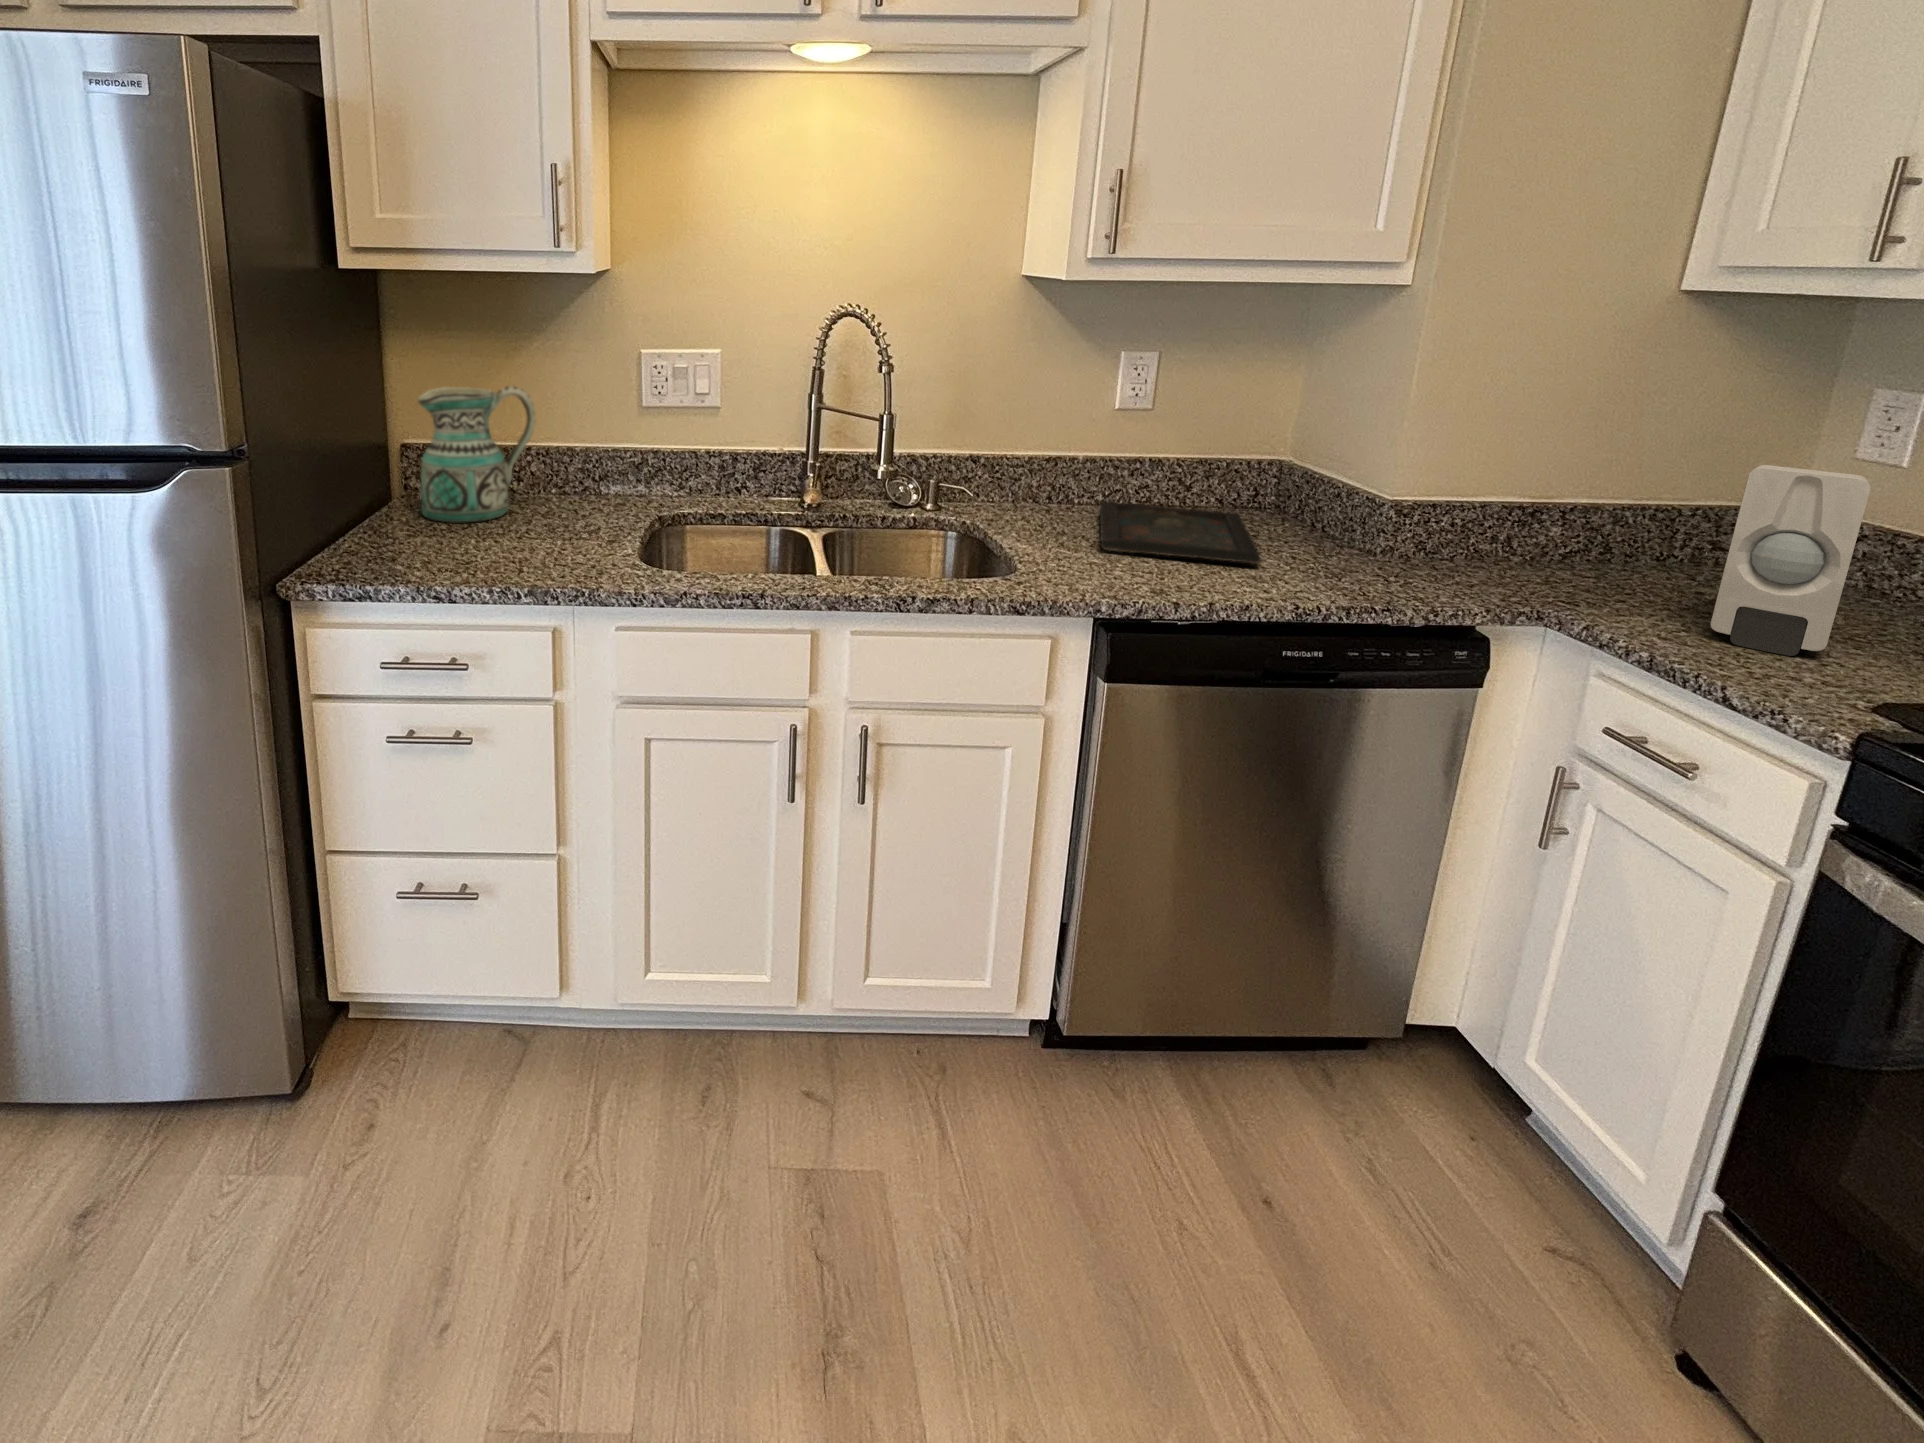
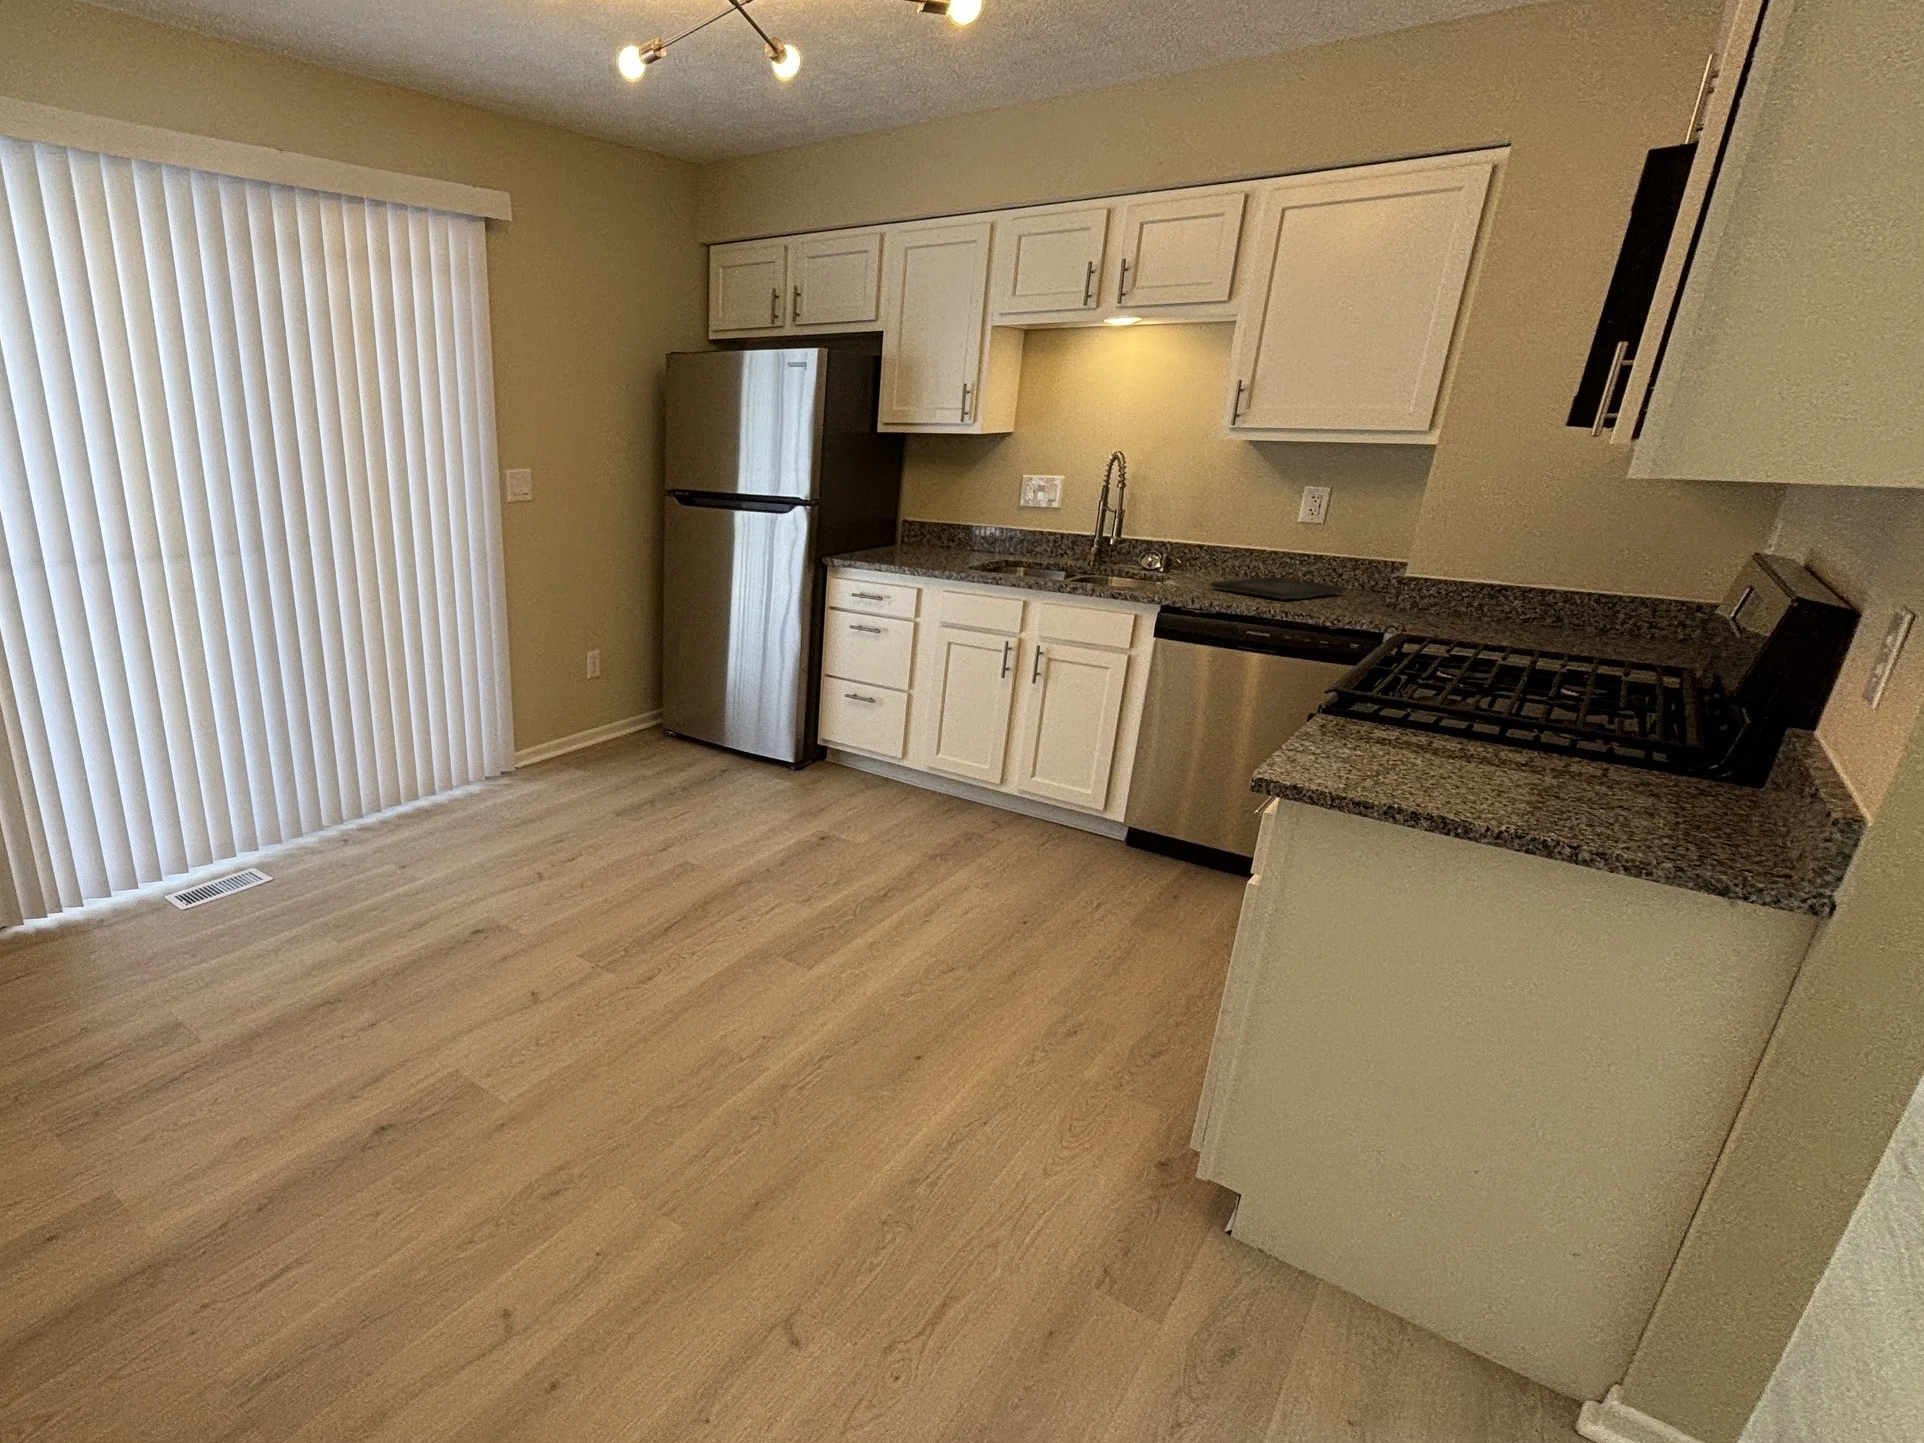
ceramic pitcher: present [418,386,535,522] -> none [901,490,961,552]
soap dispenser: present [1711,465,1870,656] -> none [1463,545,1586,647]

